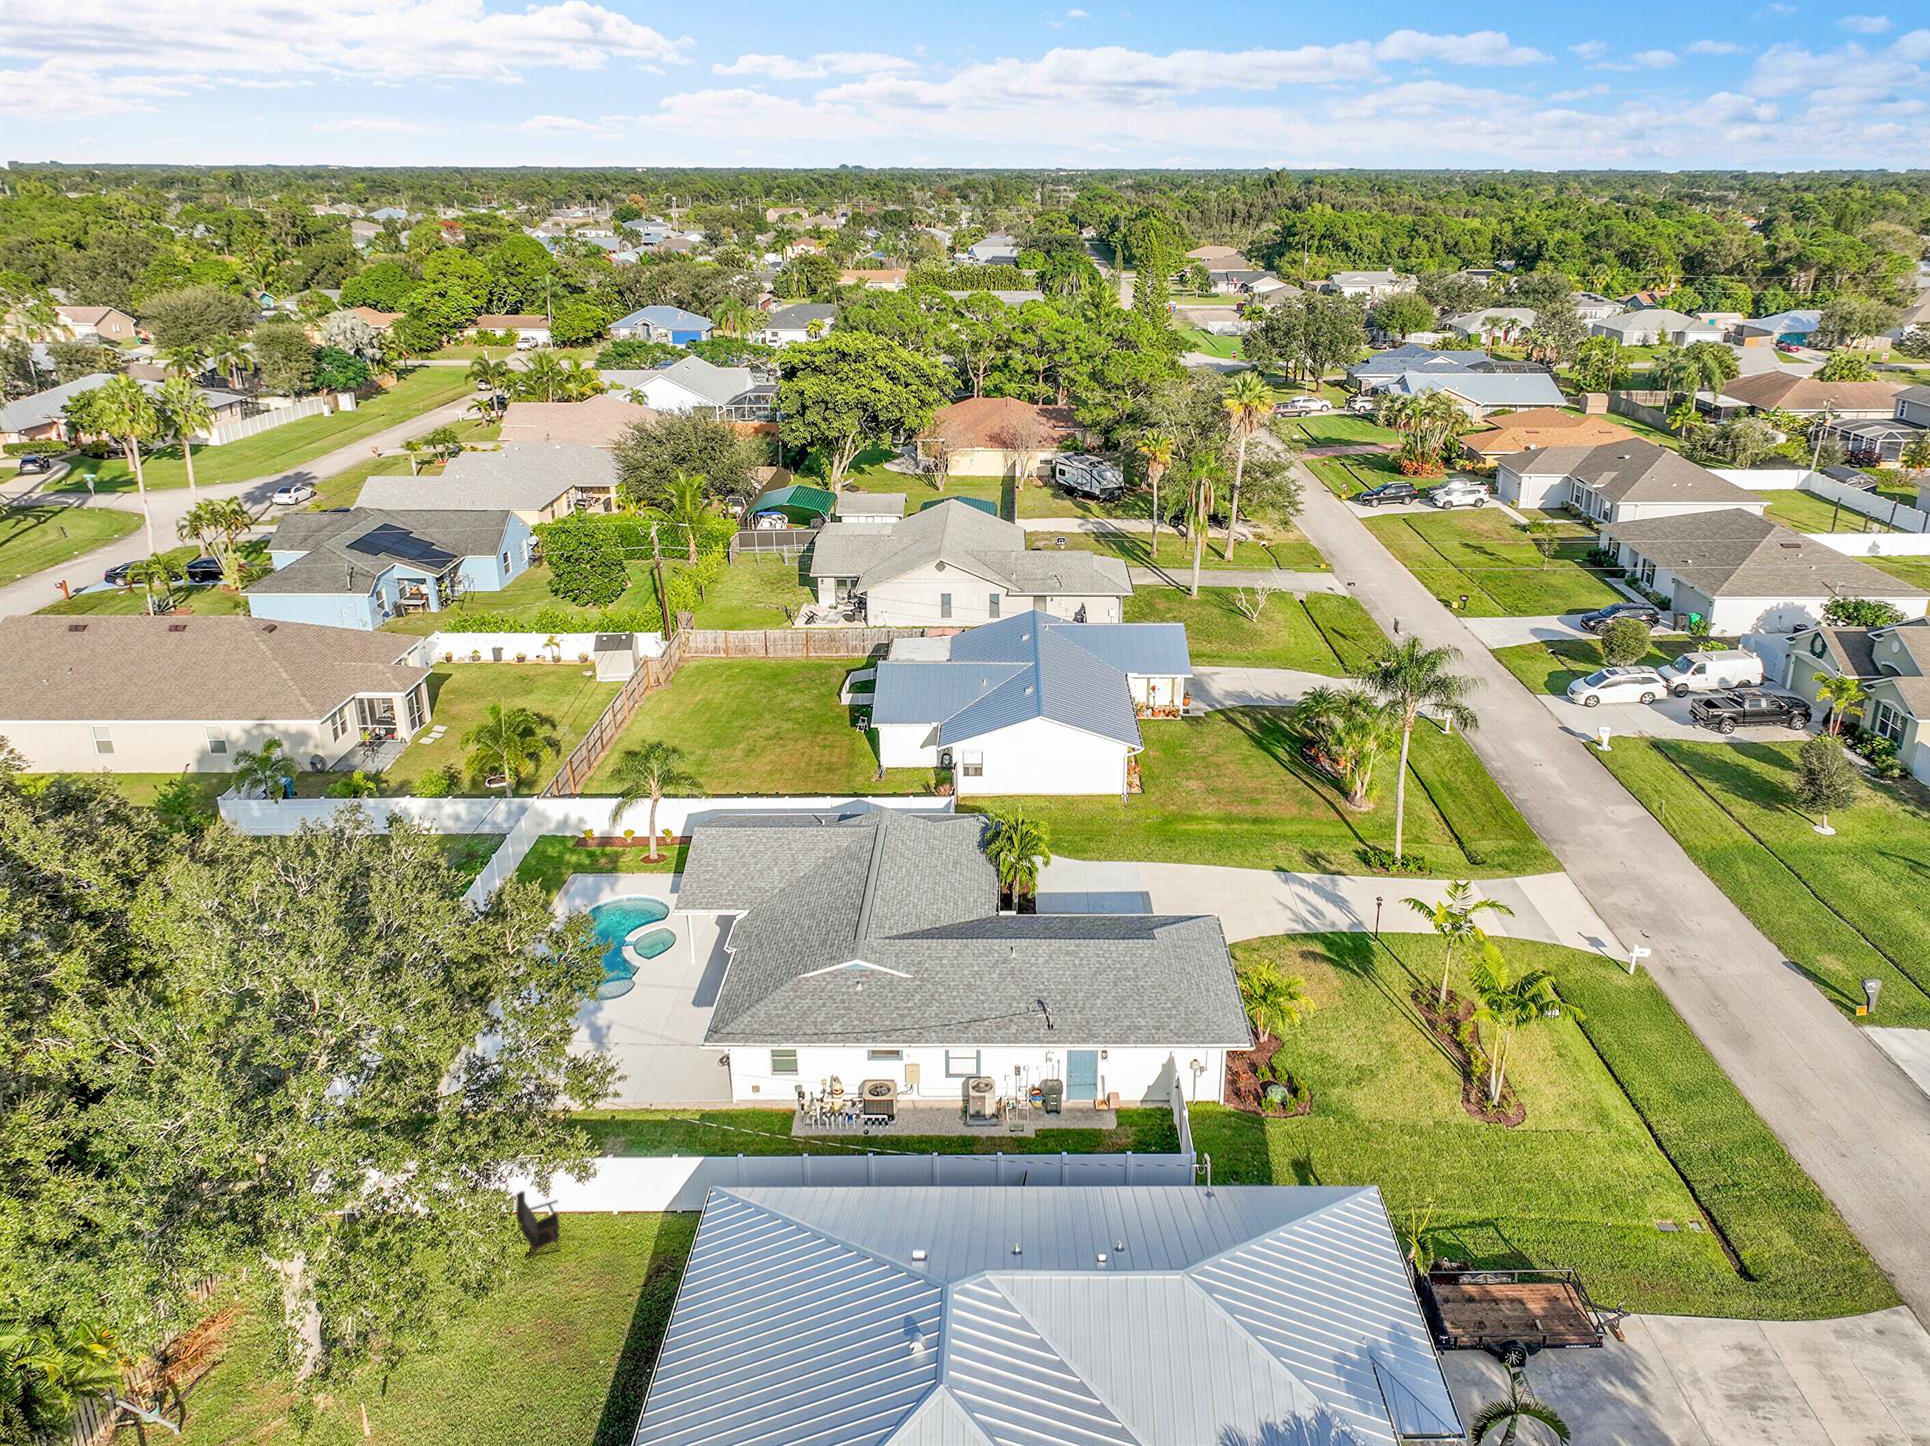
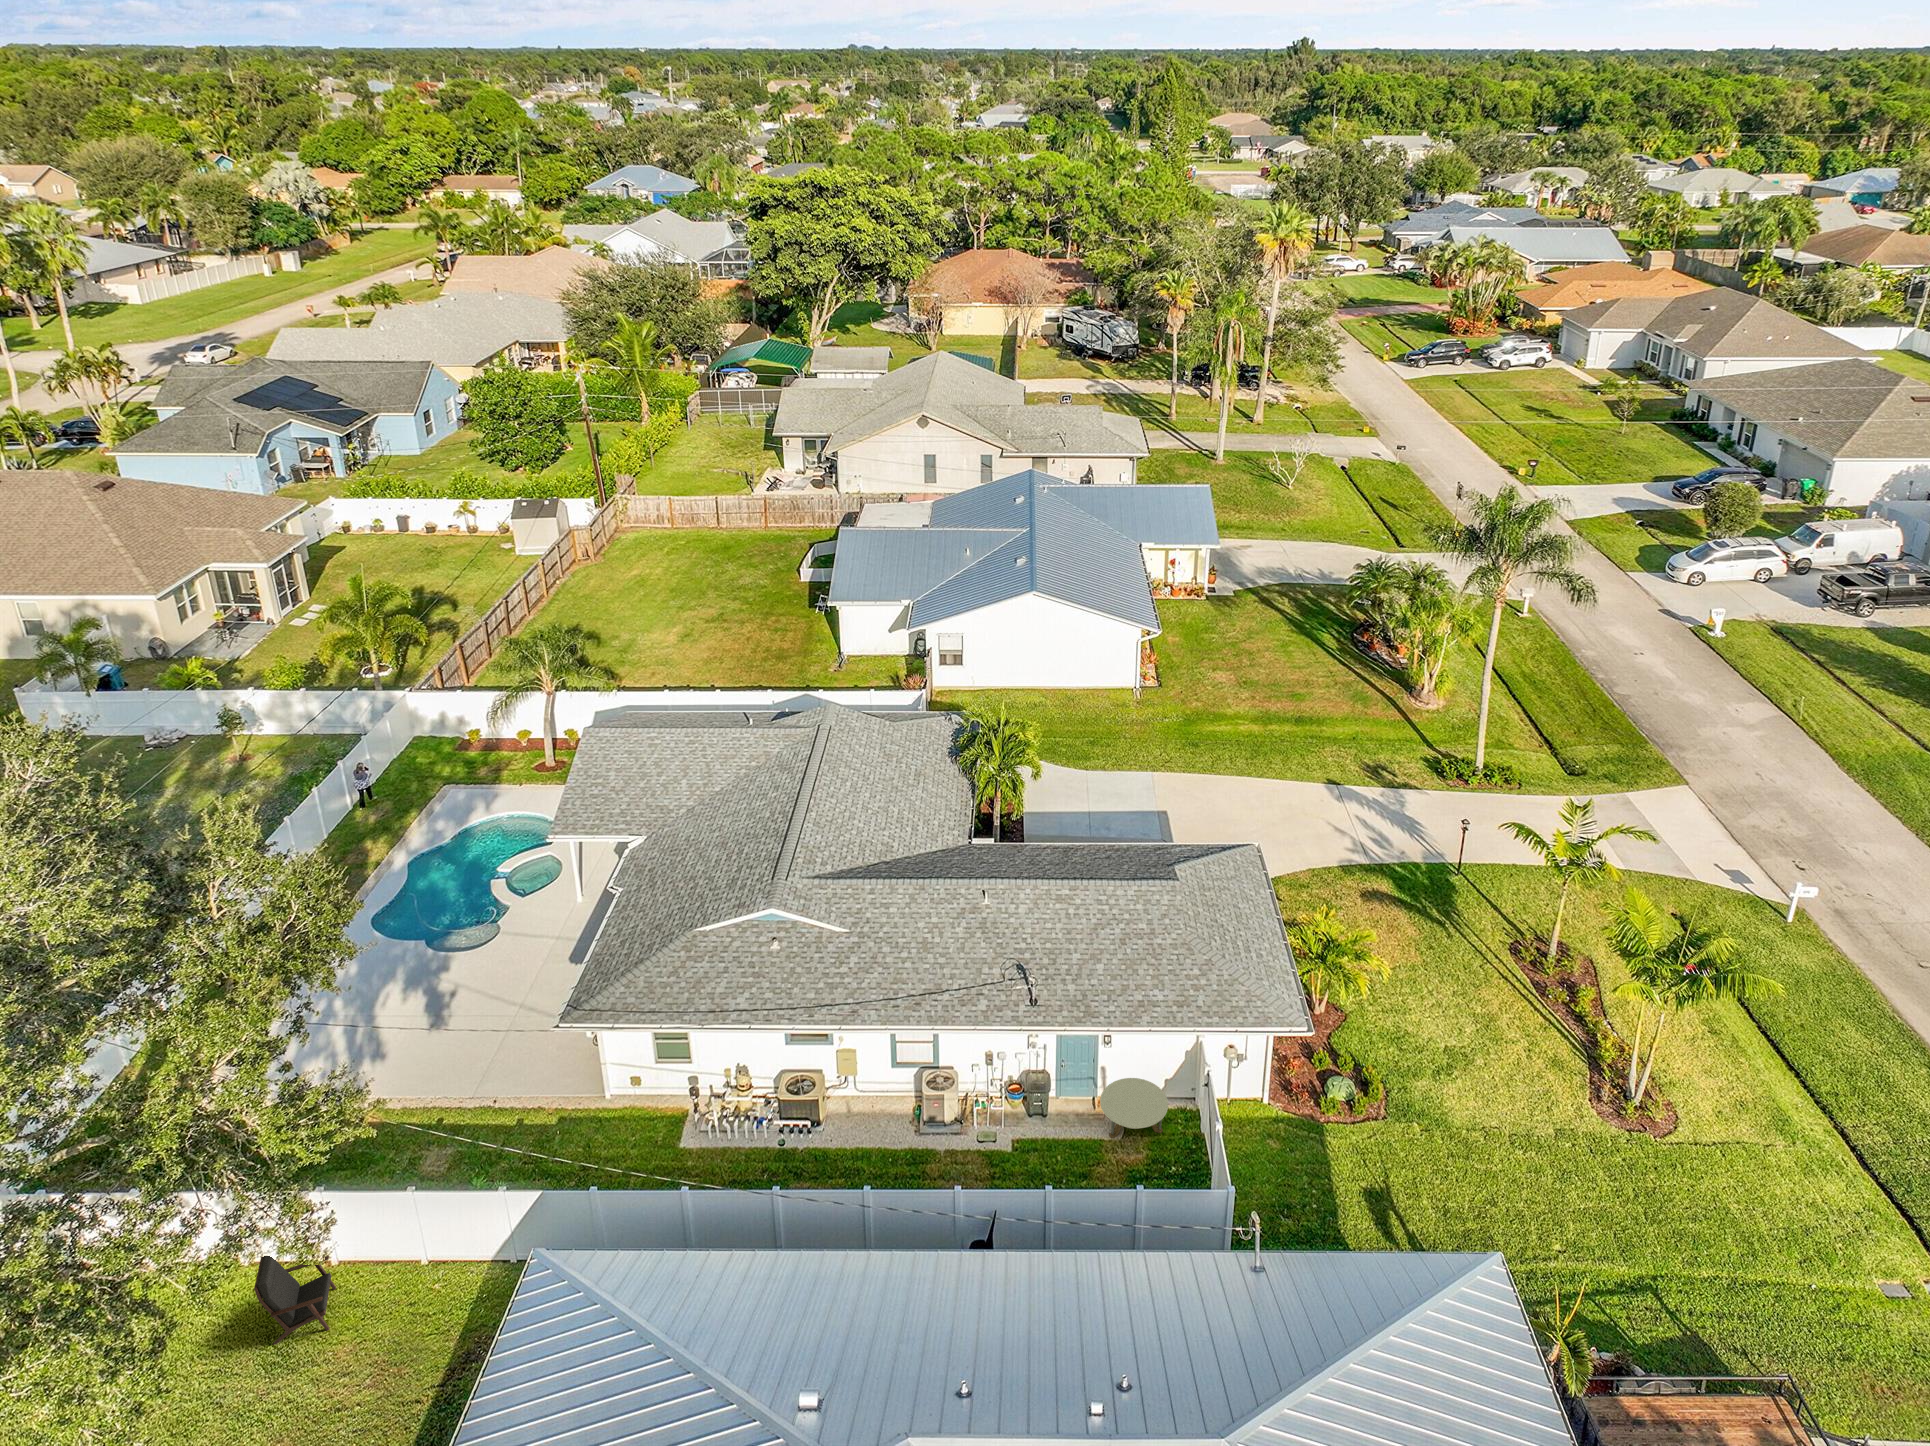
round table: none [1100,1084,1150,1127] -> present [1100,1078,1168,1138]

